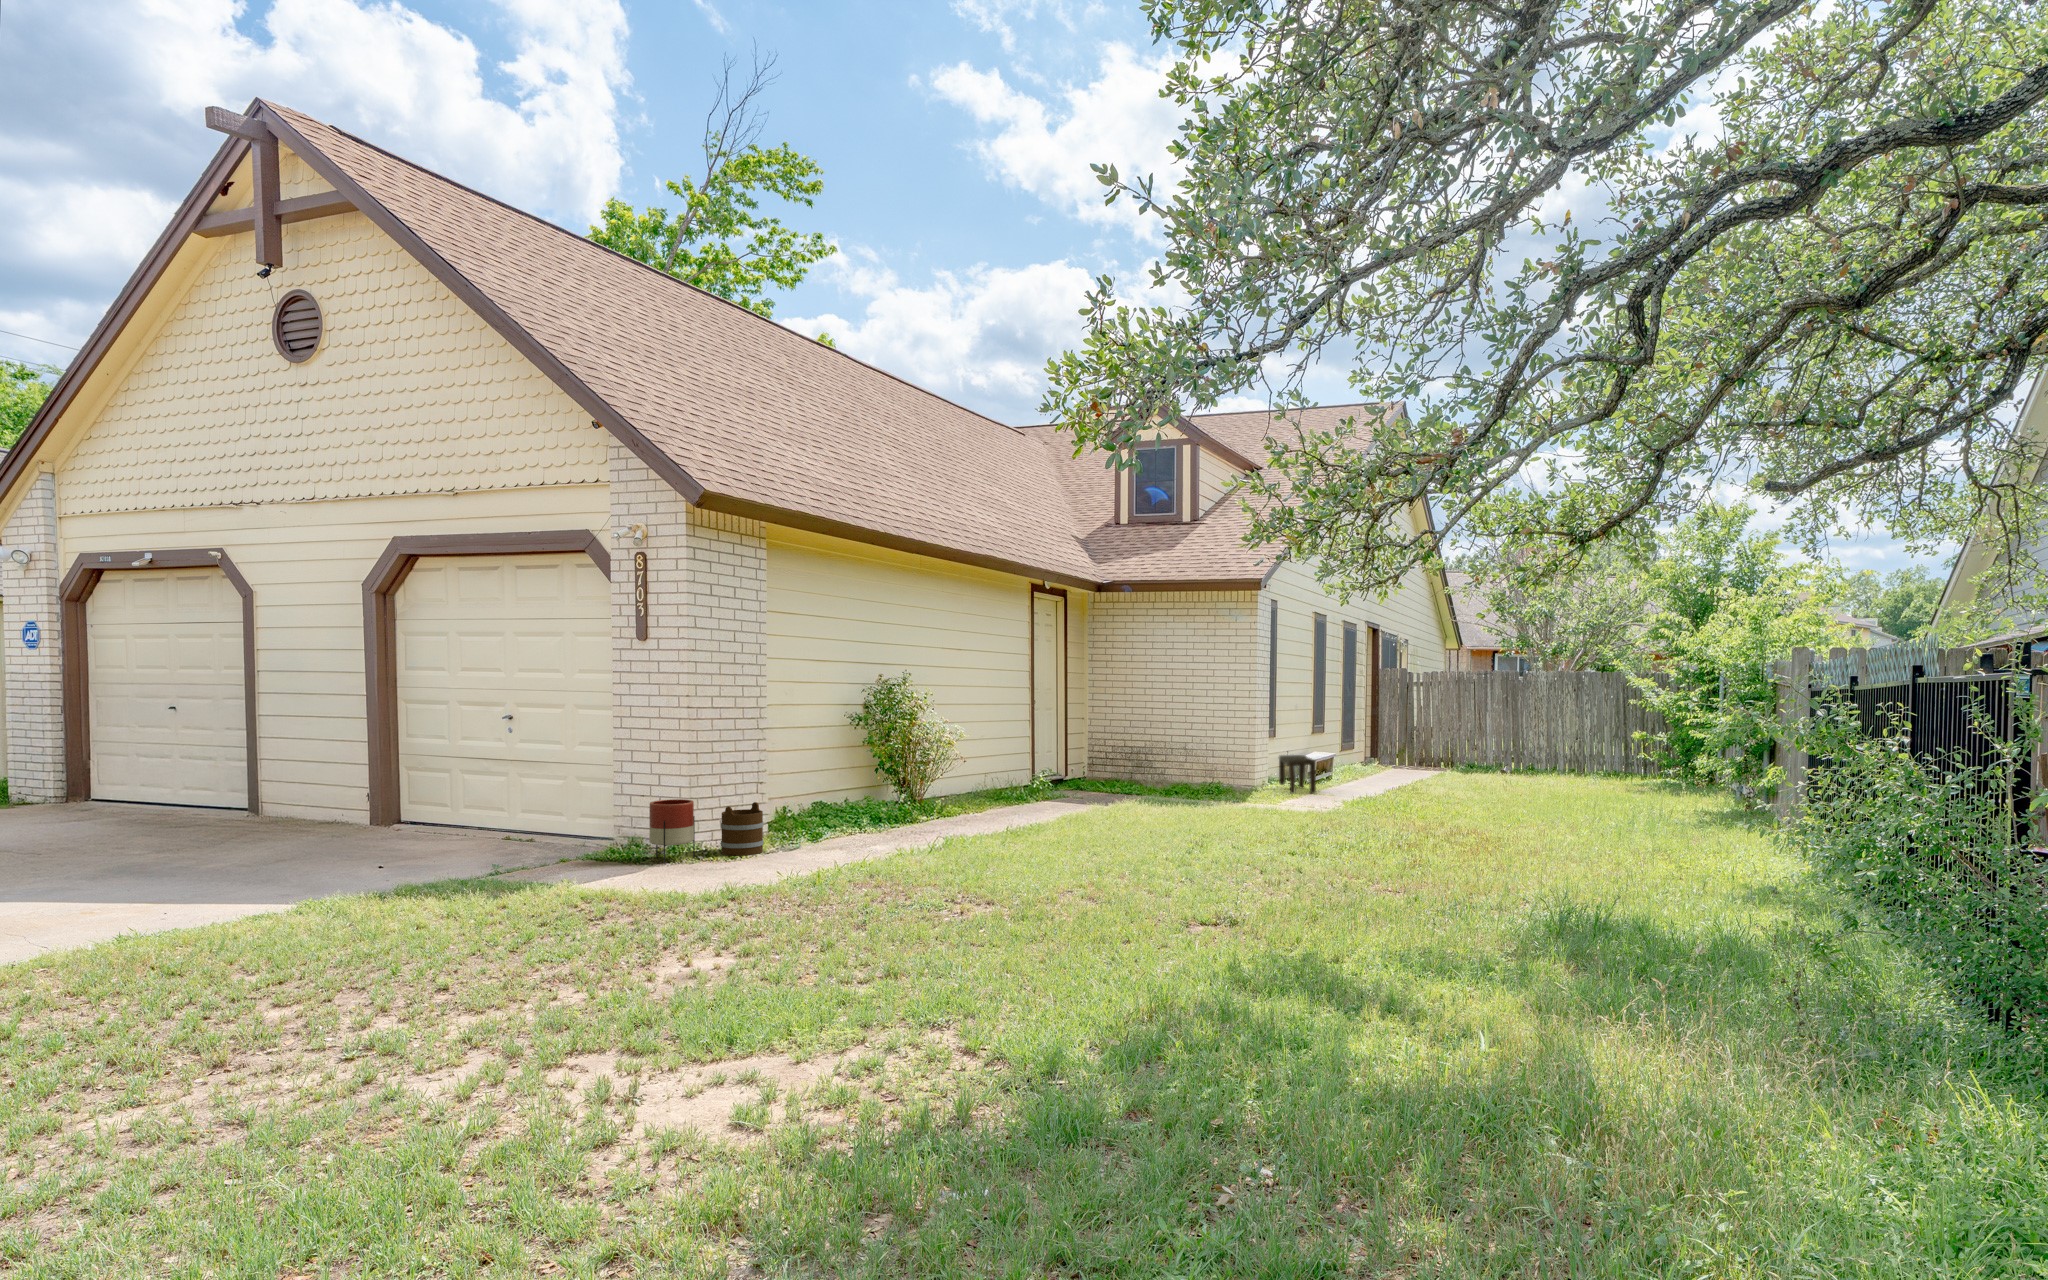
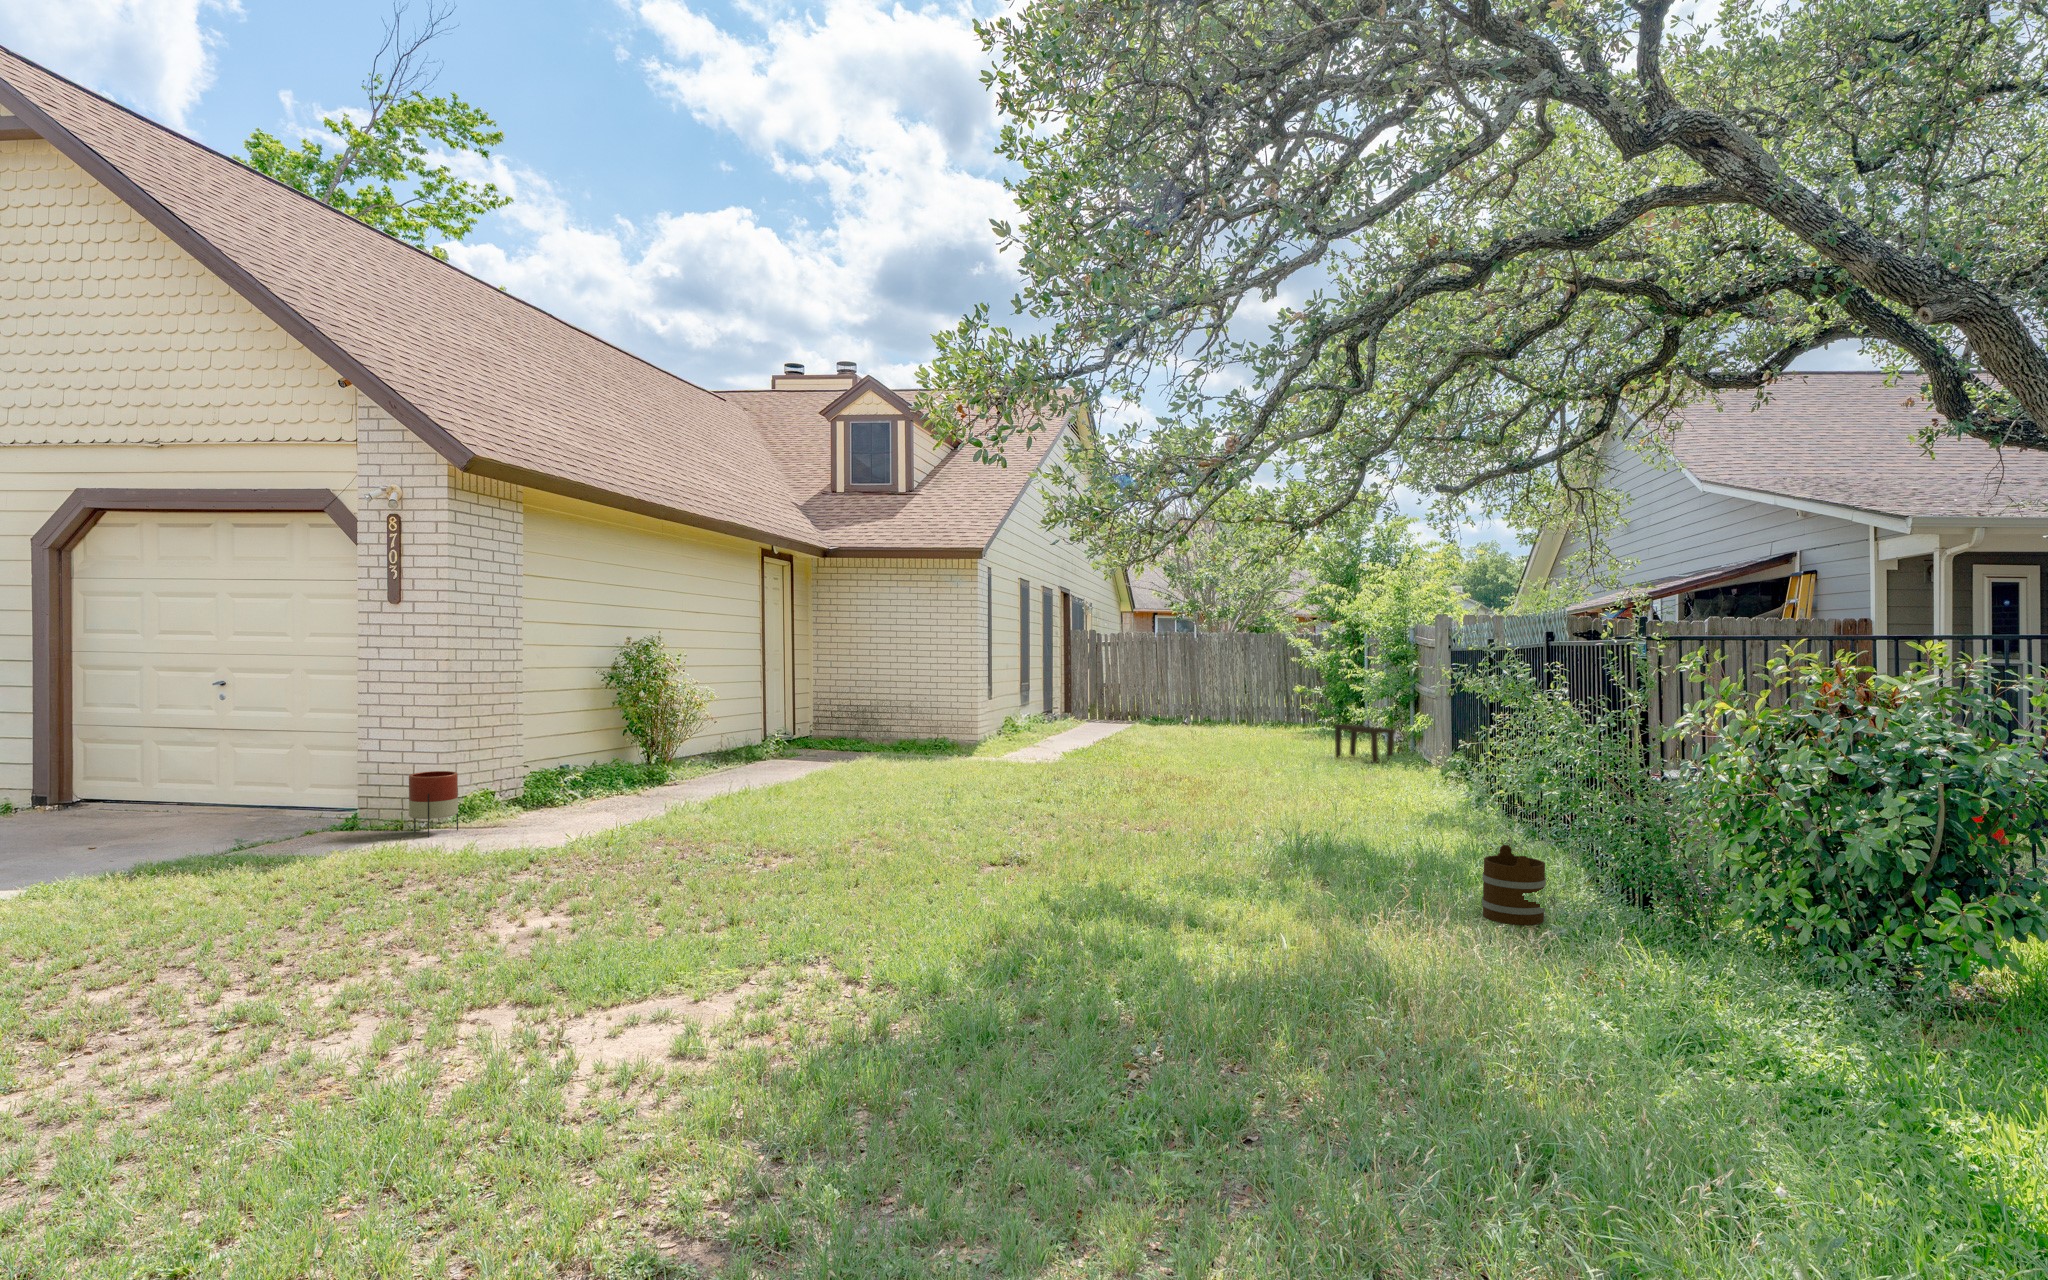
bench: present [1279,755,1316,794] -> present [1335,723,1396,763]
bucket: present [721,802,763,856] -> present [1482,845,1546,925]

